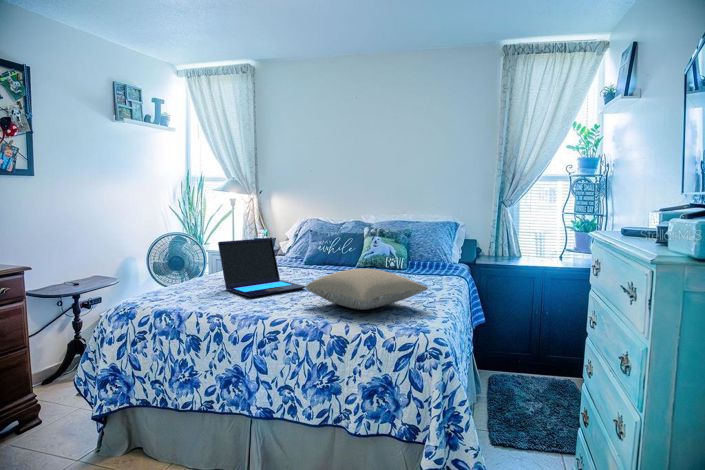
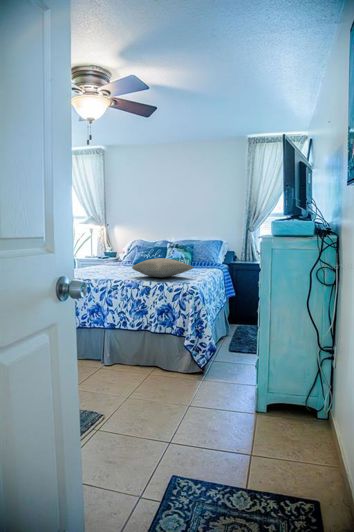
laptop: present [218,238,306,297] -> none [86,246,133,274]

